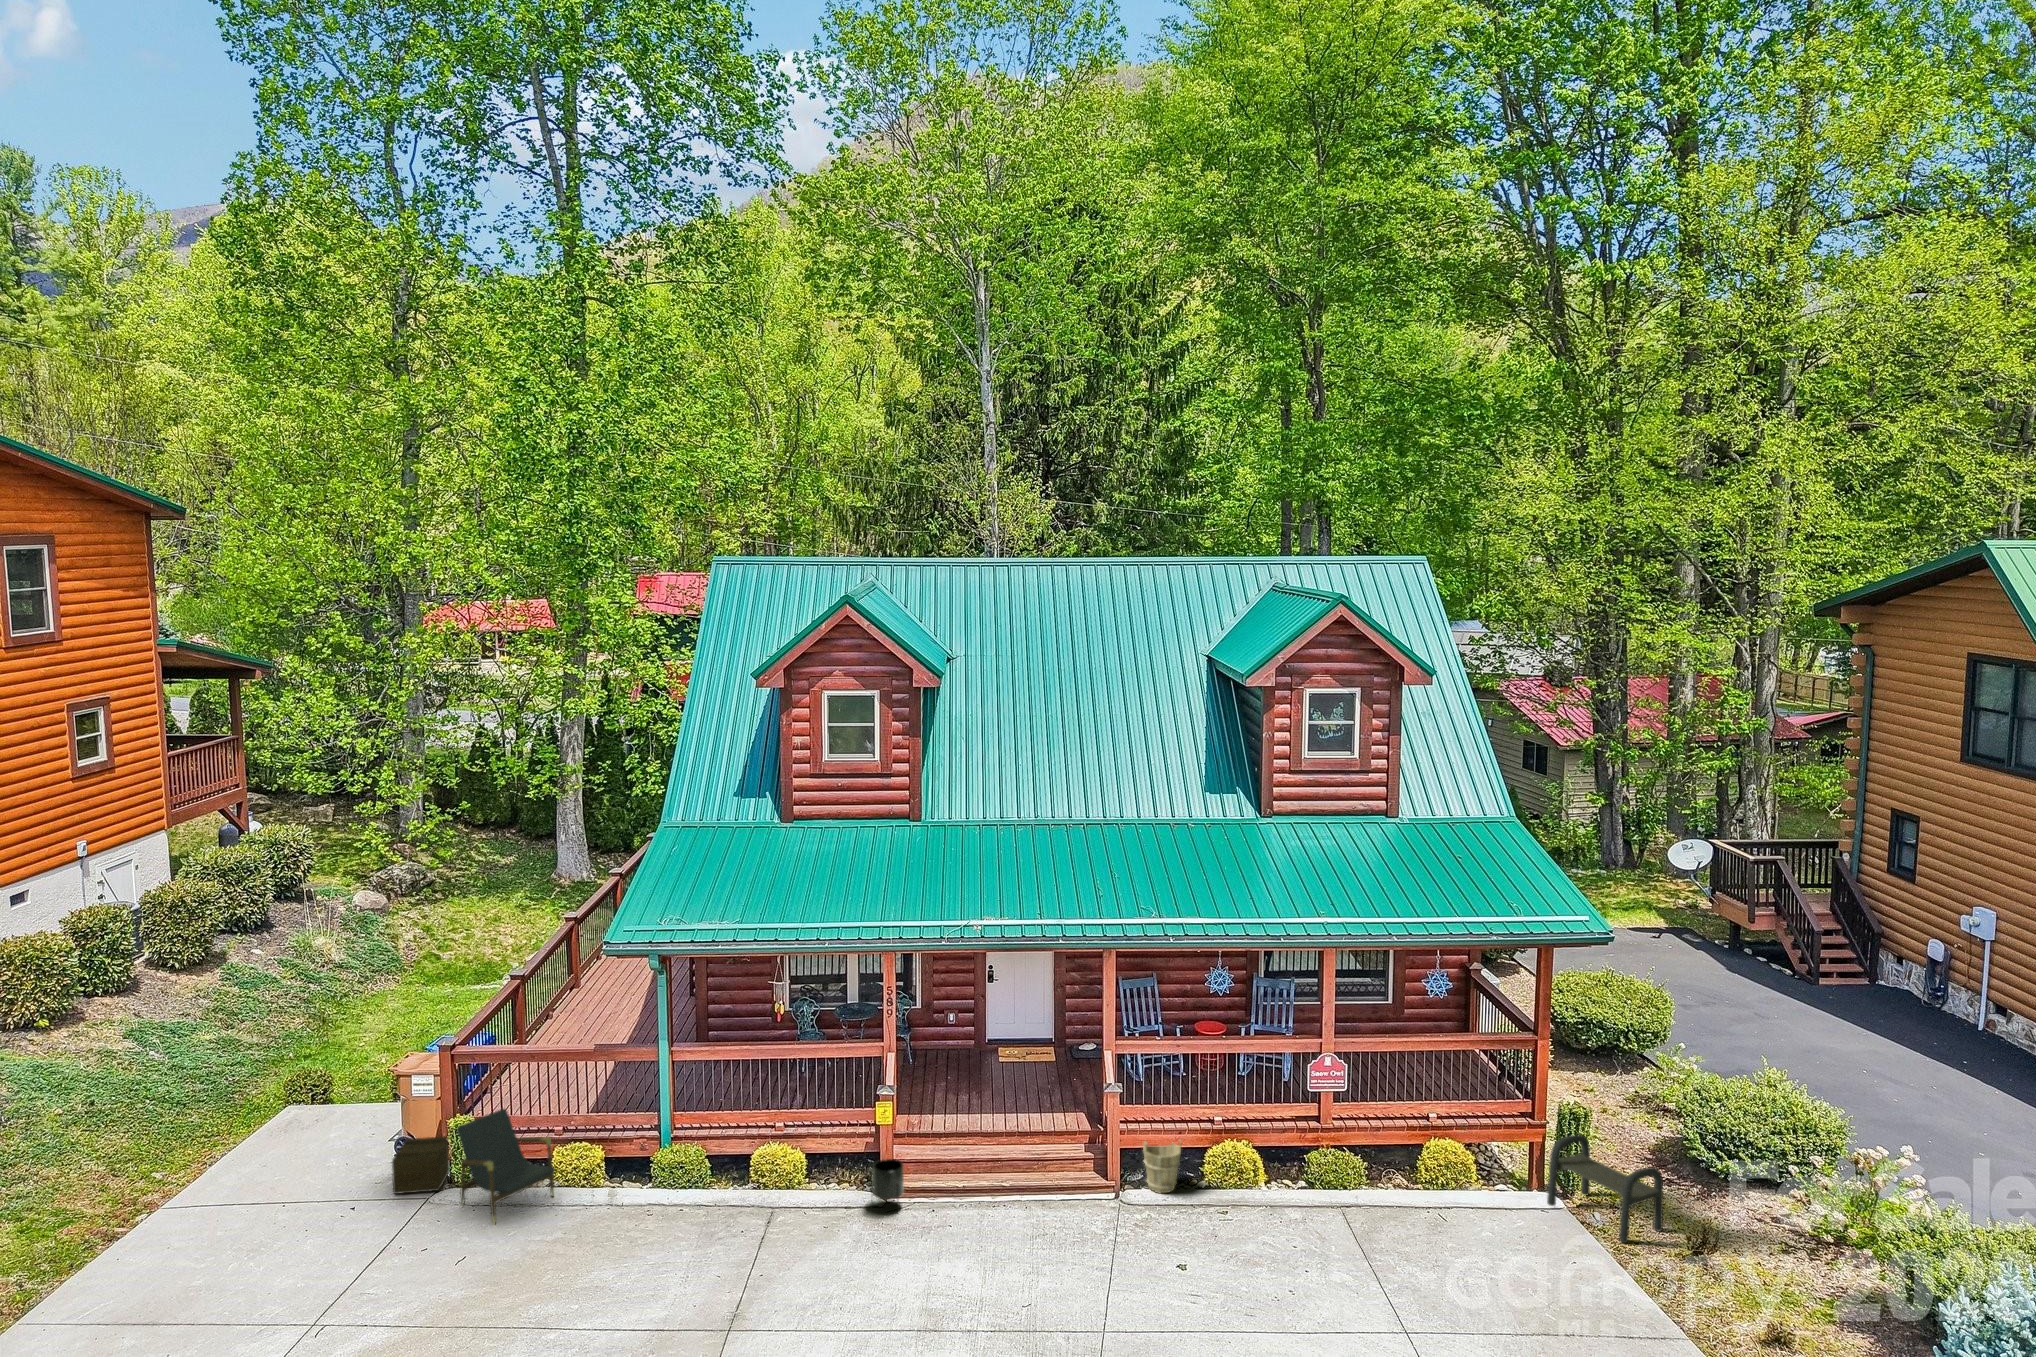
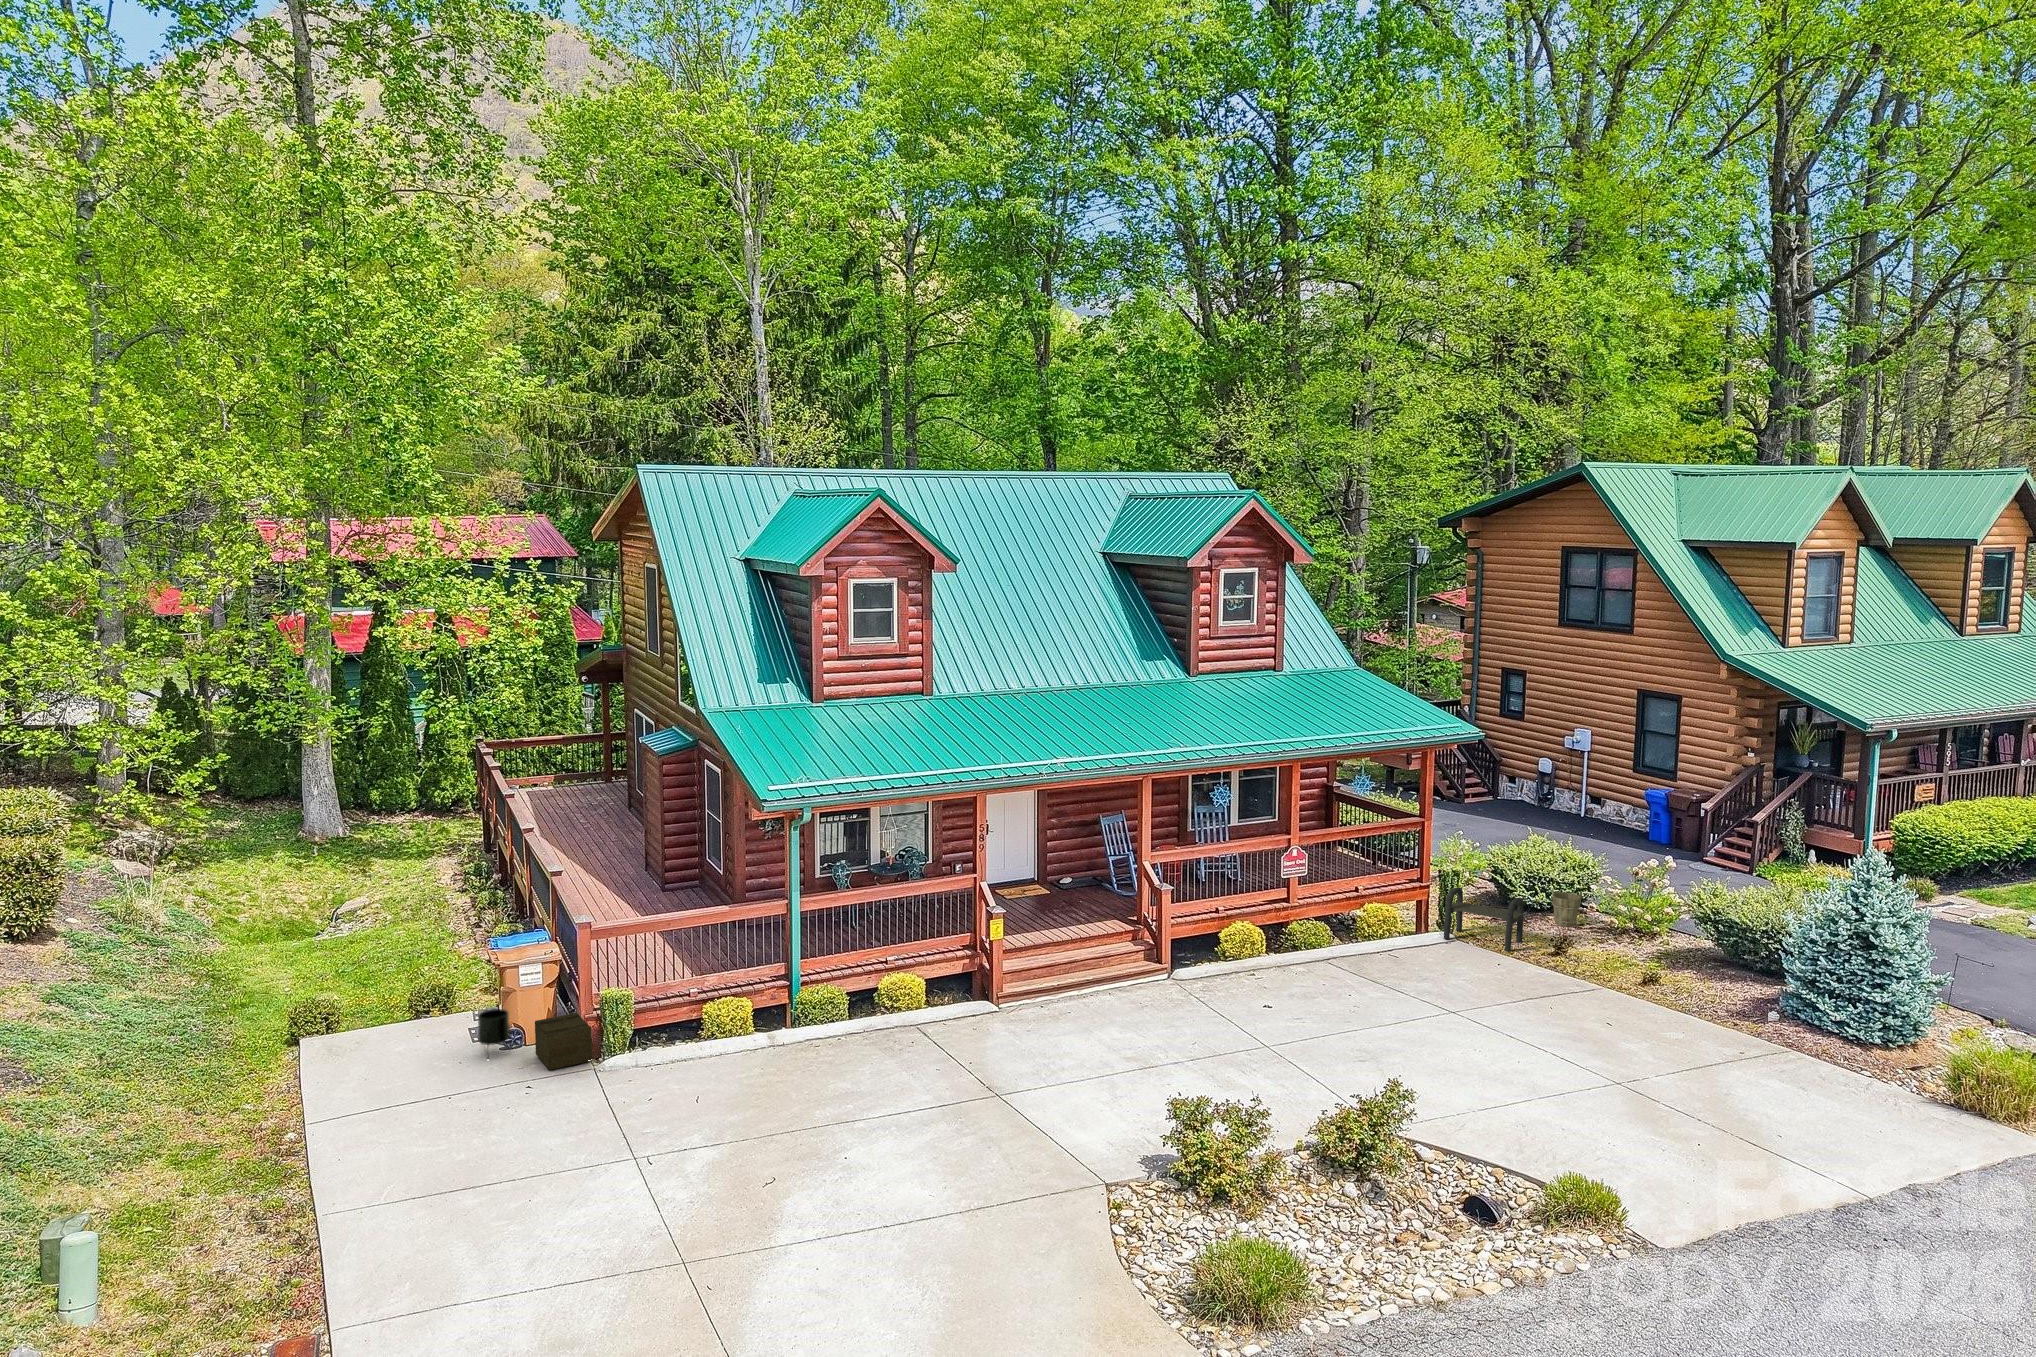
lounge chair: present [457,1109,555,1225] -> none [624,974,717,1073]
bucket: present [1143,1141,1181,1193] -> present [1552,888,1582,927]
planter: present [872,1159,904,1200] -> present [478,1009,511,1059]

